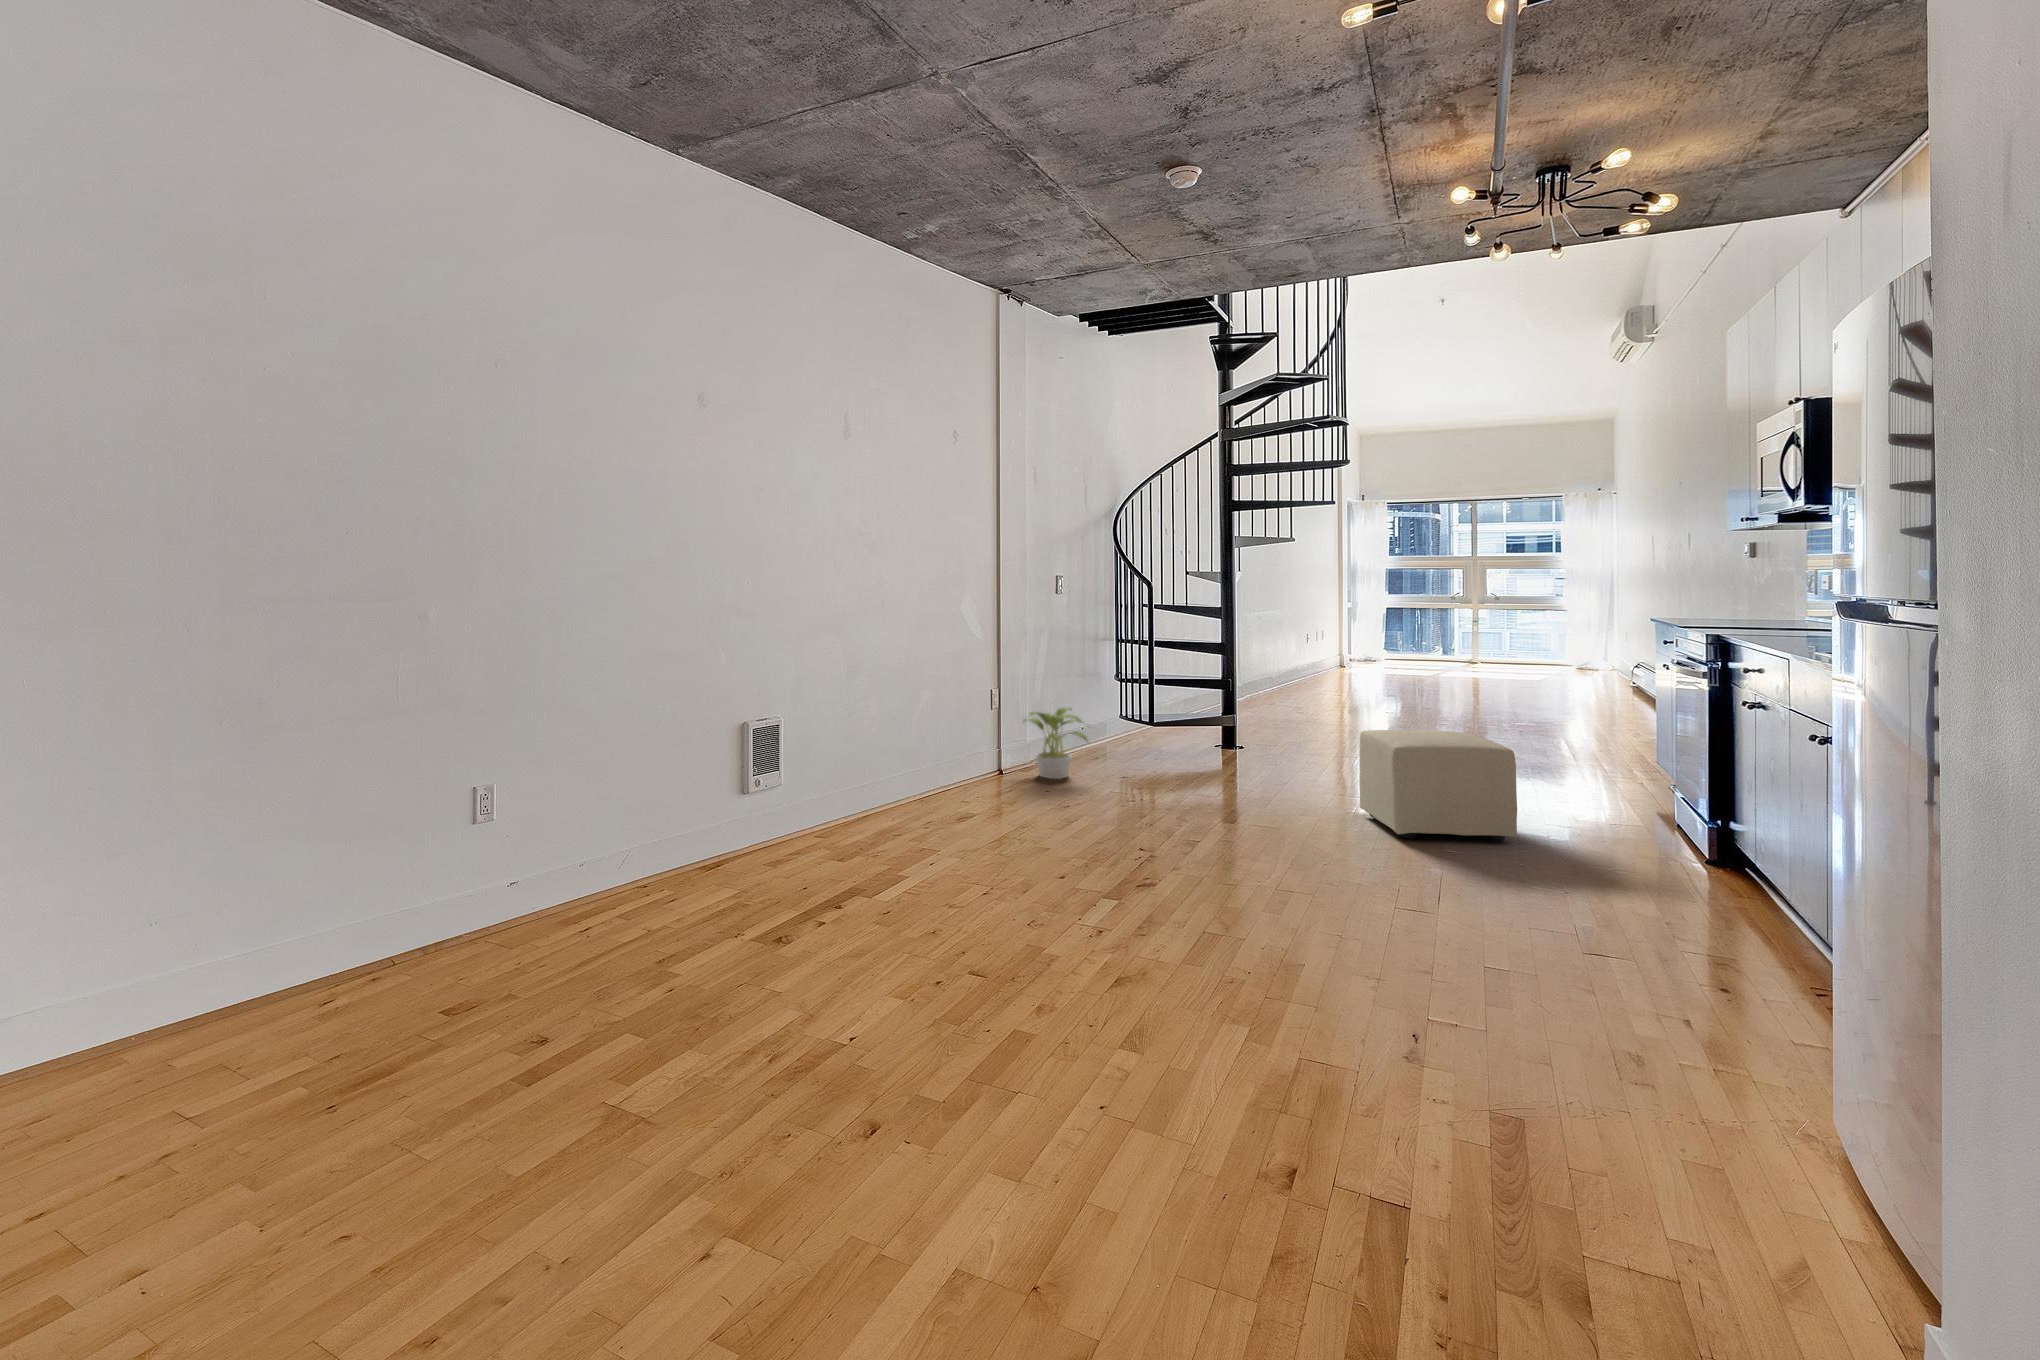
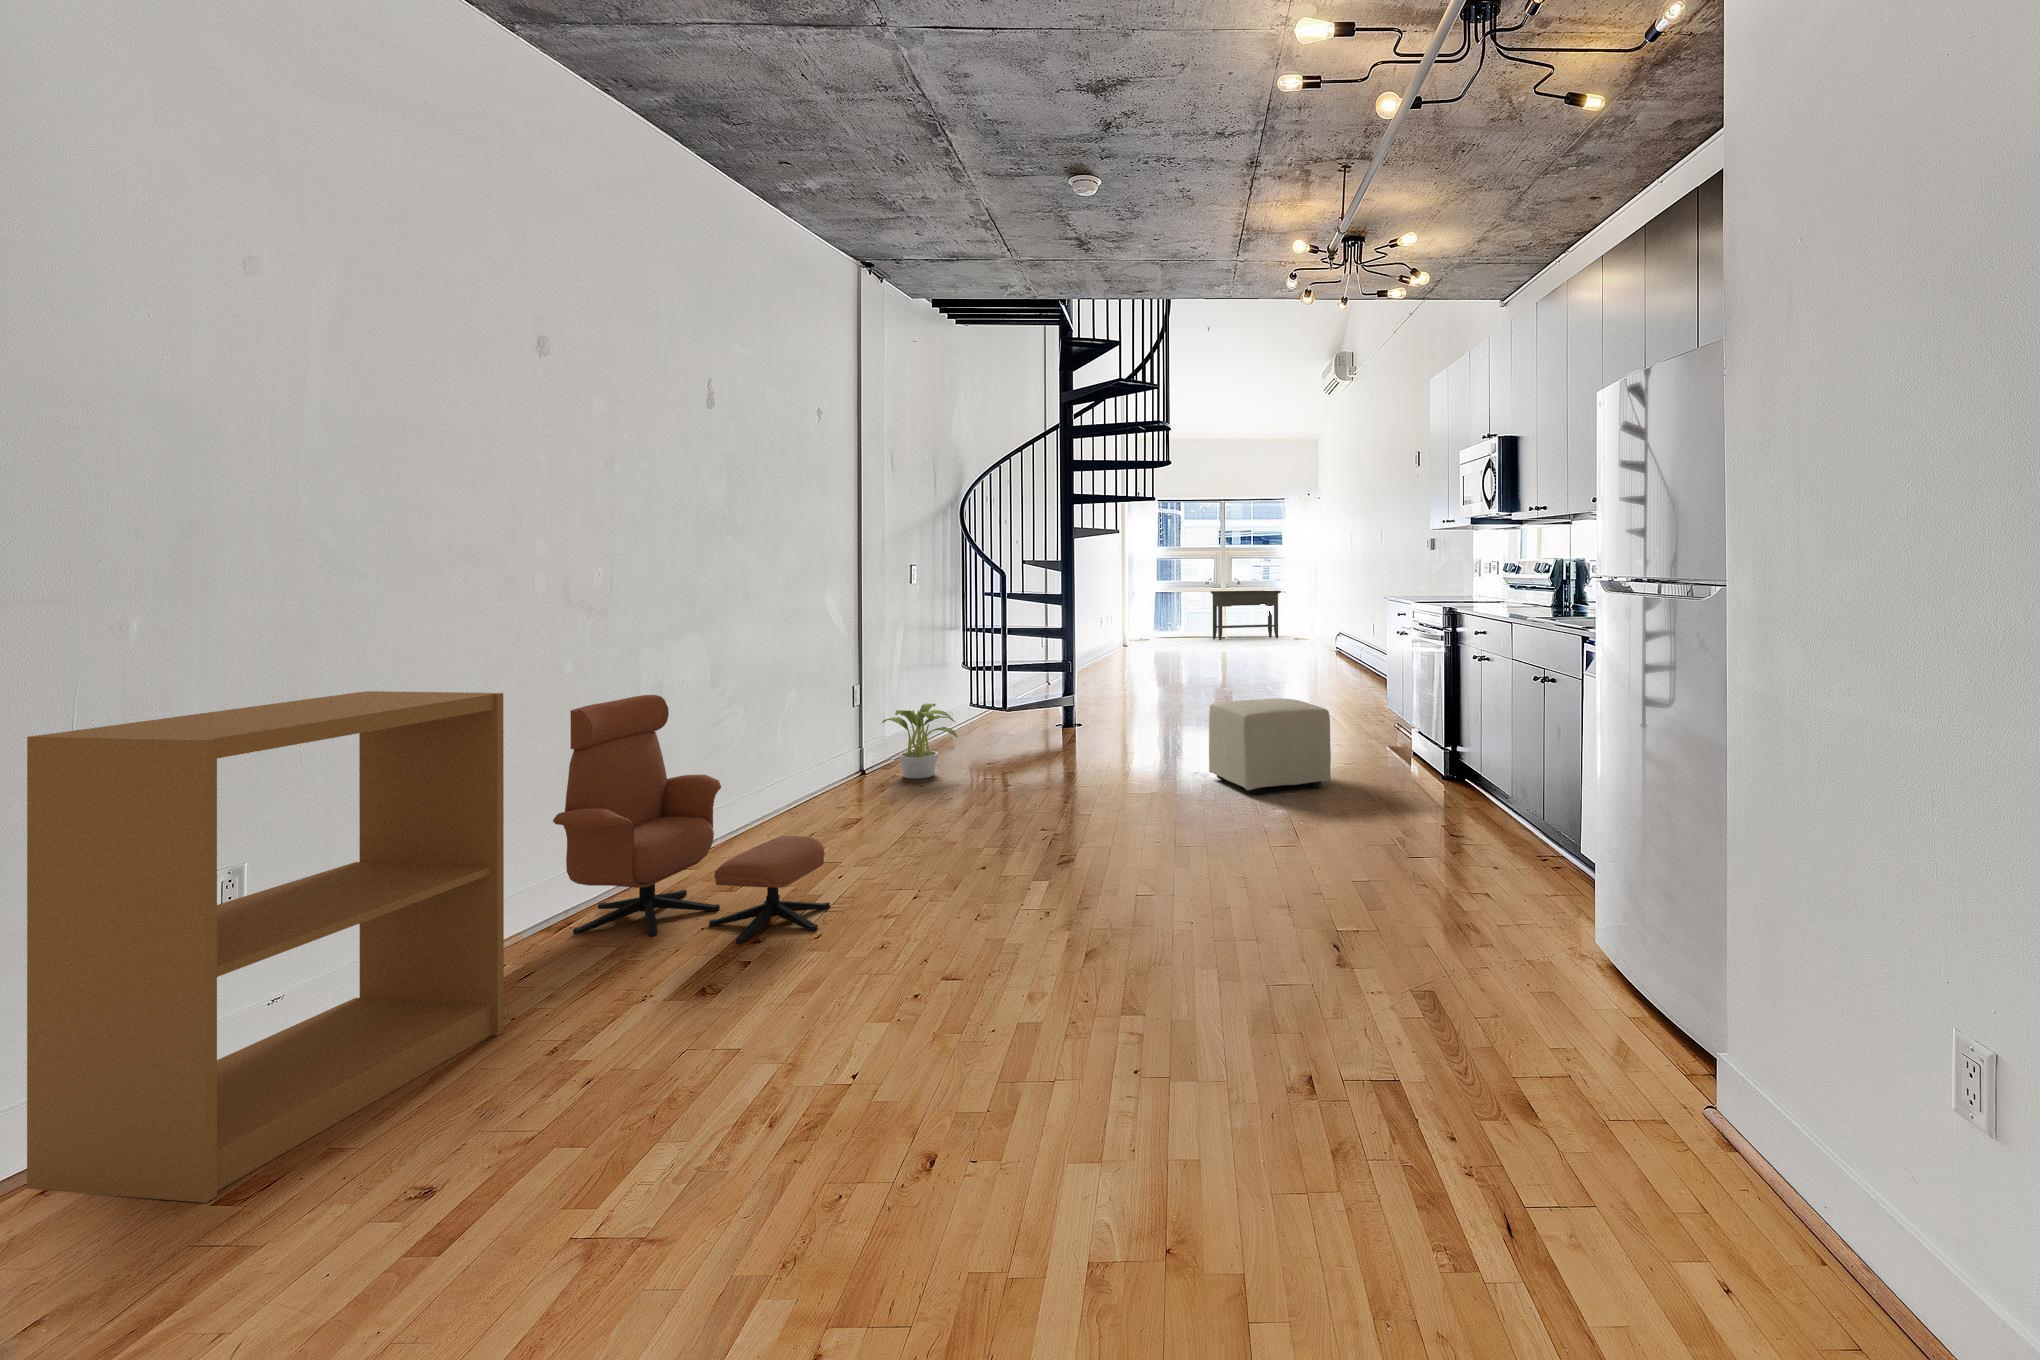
console table: none [1450,604,1549,661] -> present [1211,590,1281,640]
bookshelf: none [367,667,641,1013] -> present [27,691,504,1203]
lounge chair: none [705,682,914,904] -> present [553,695,830,943]

